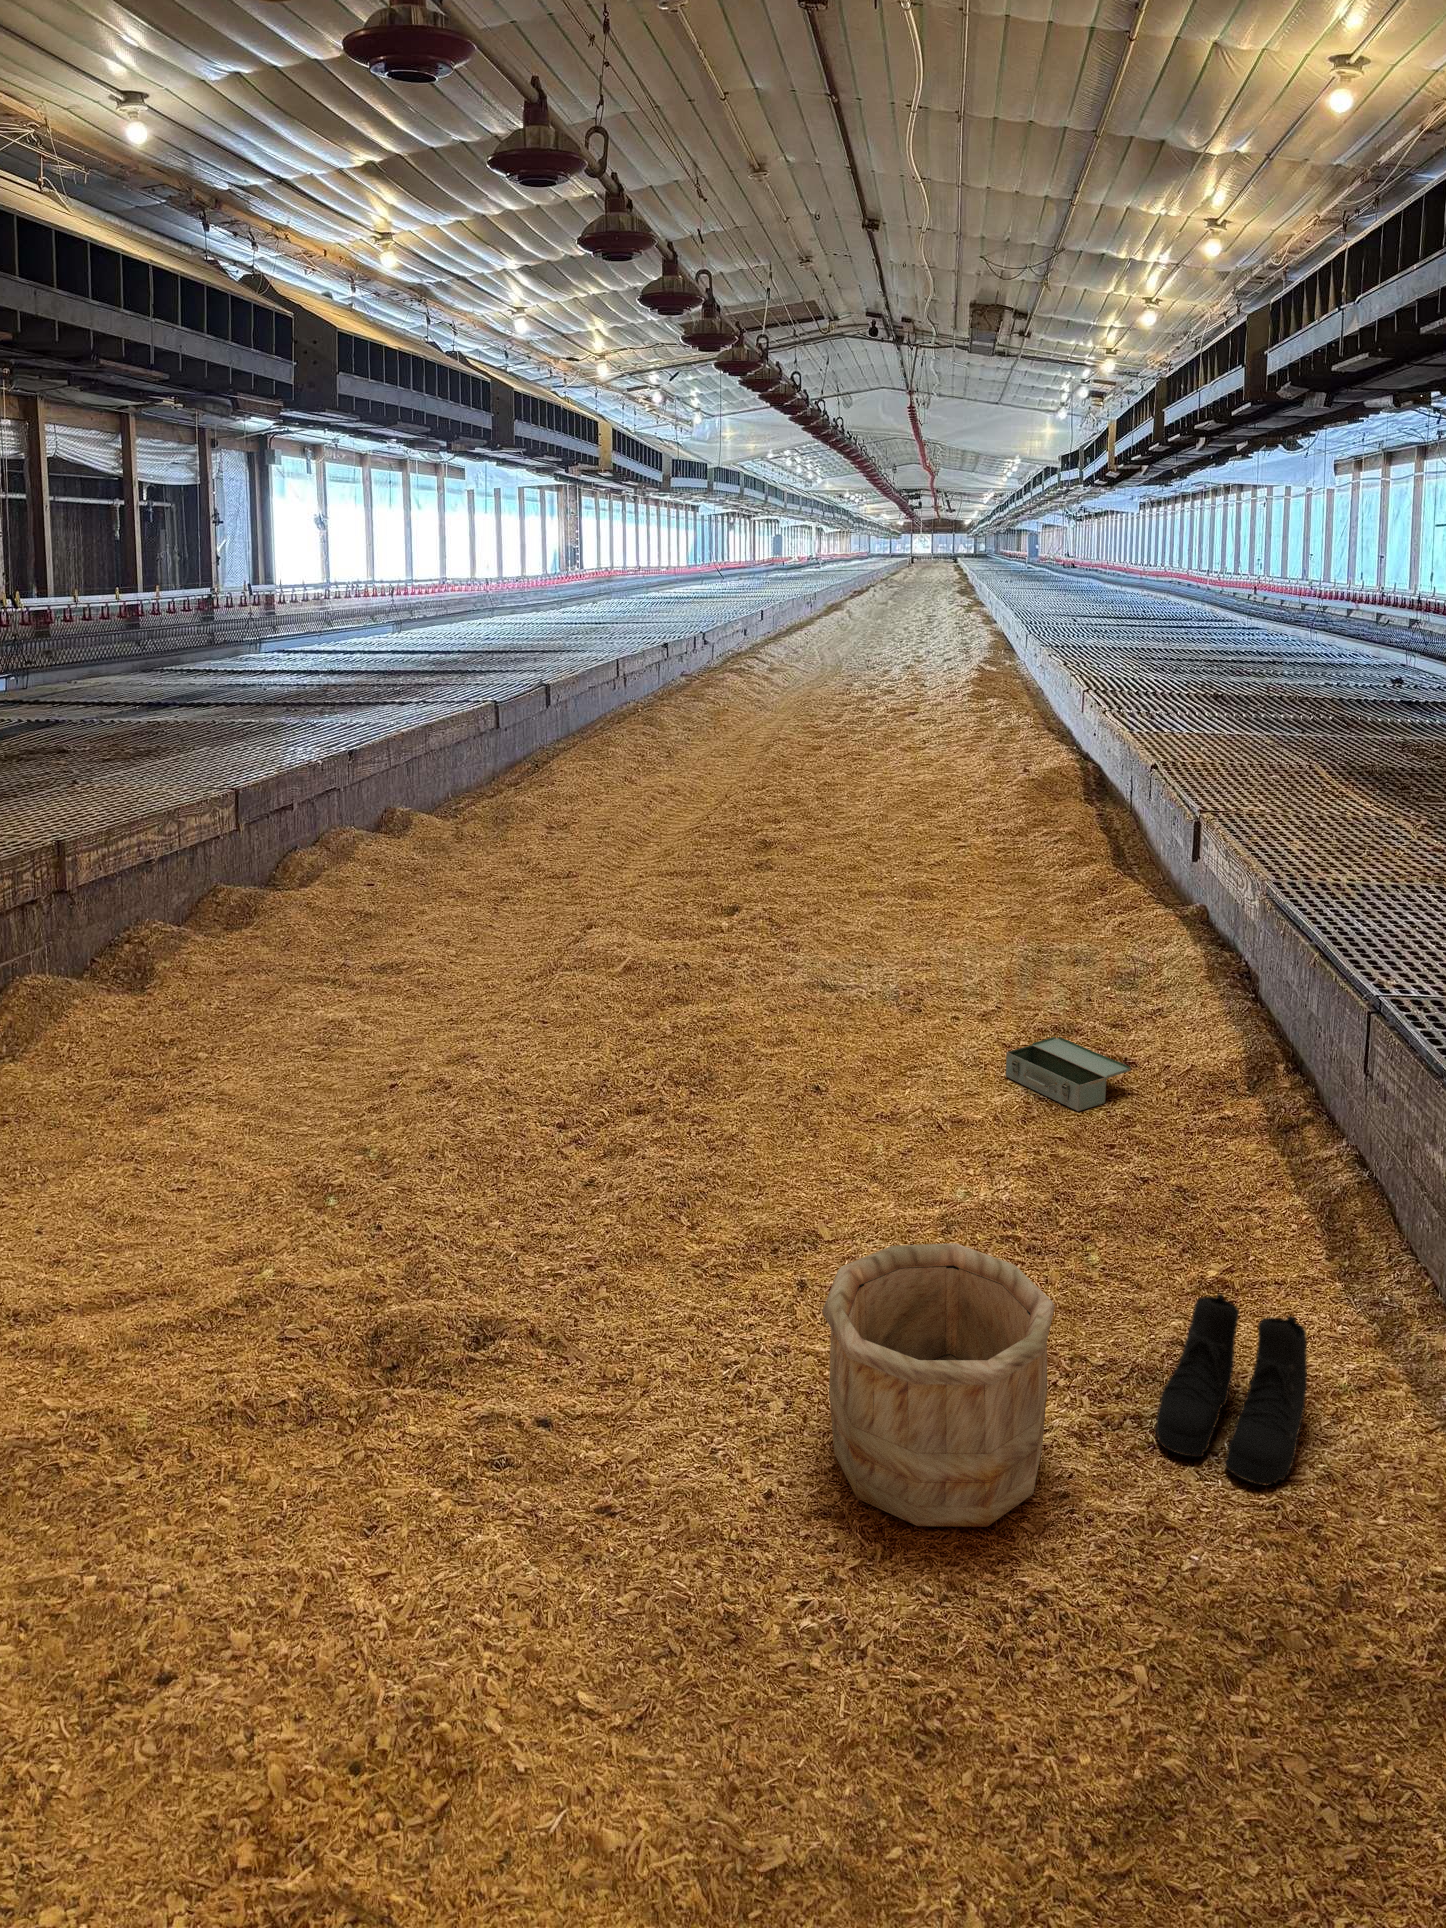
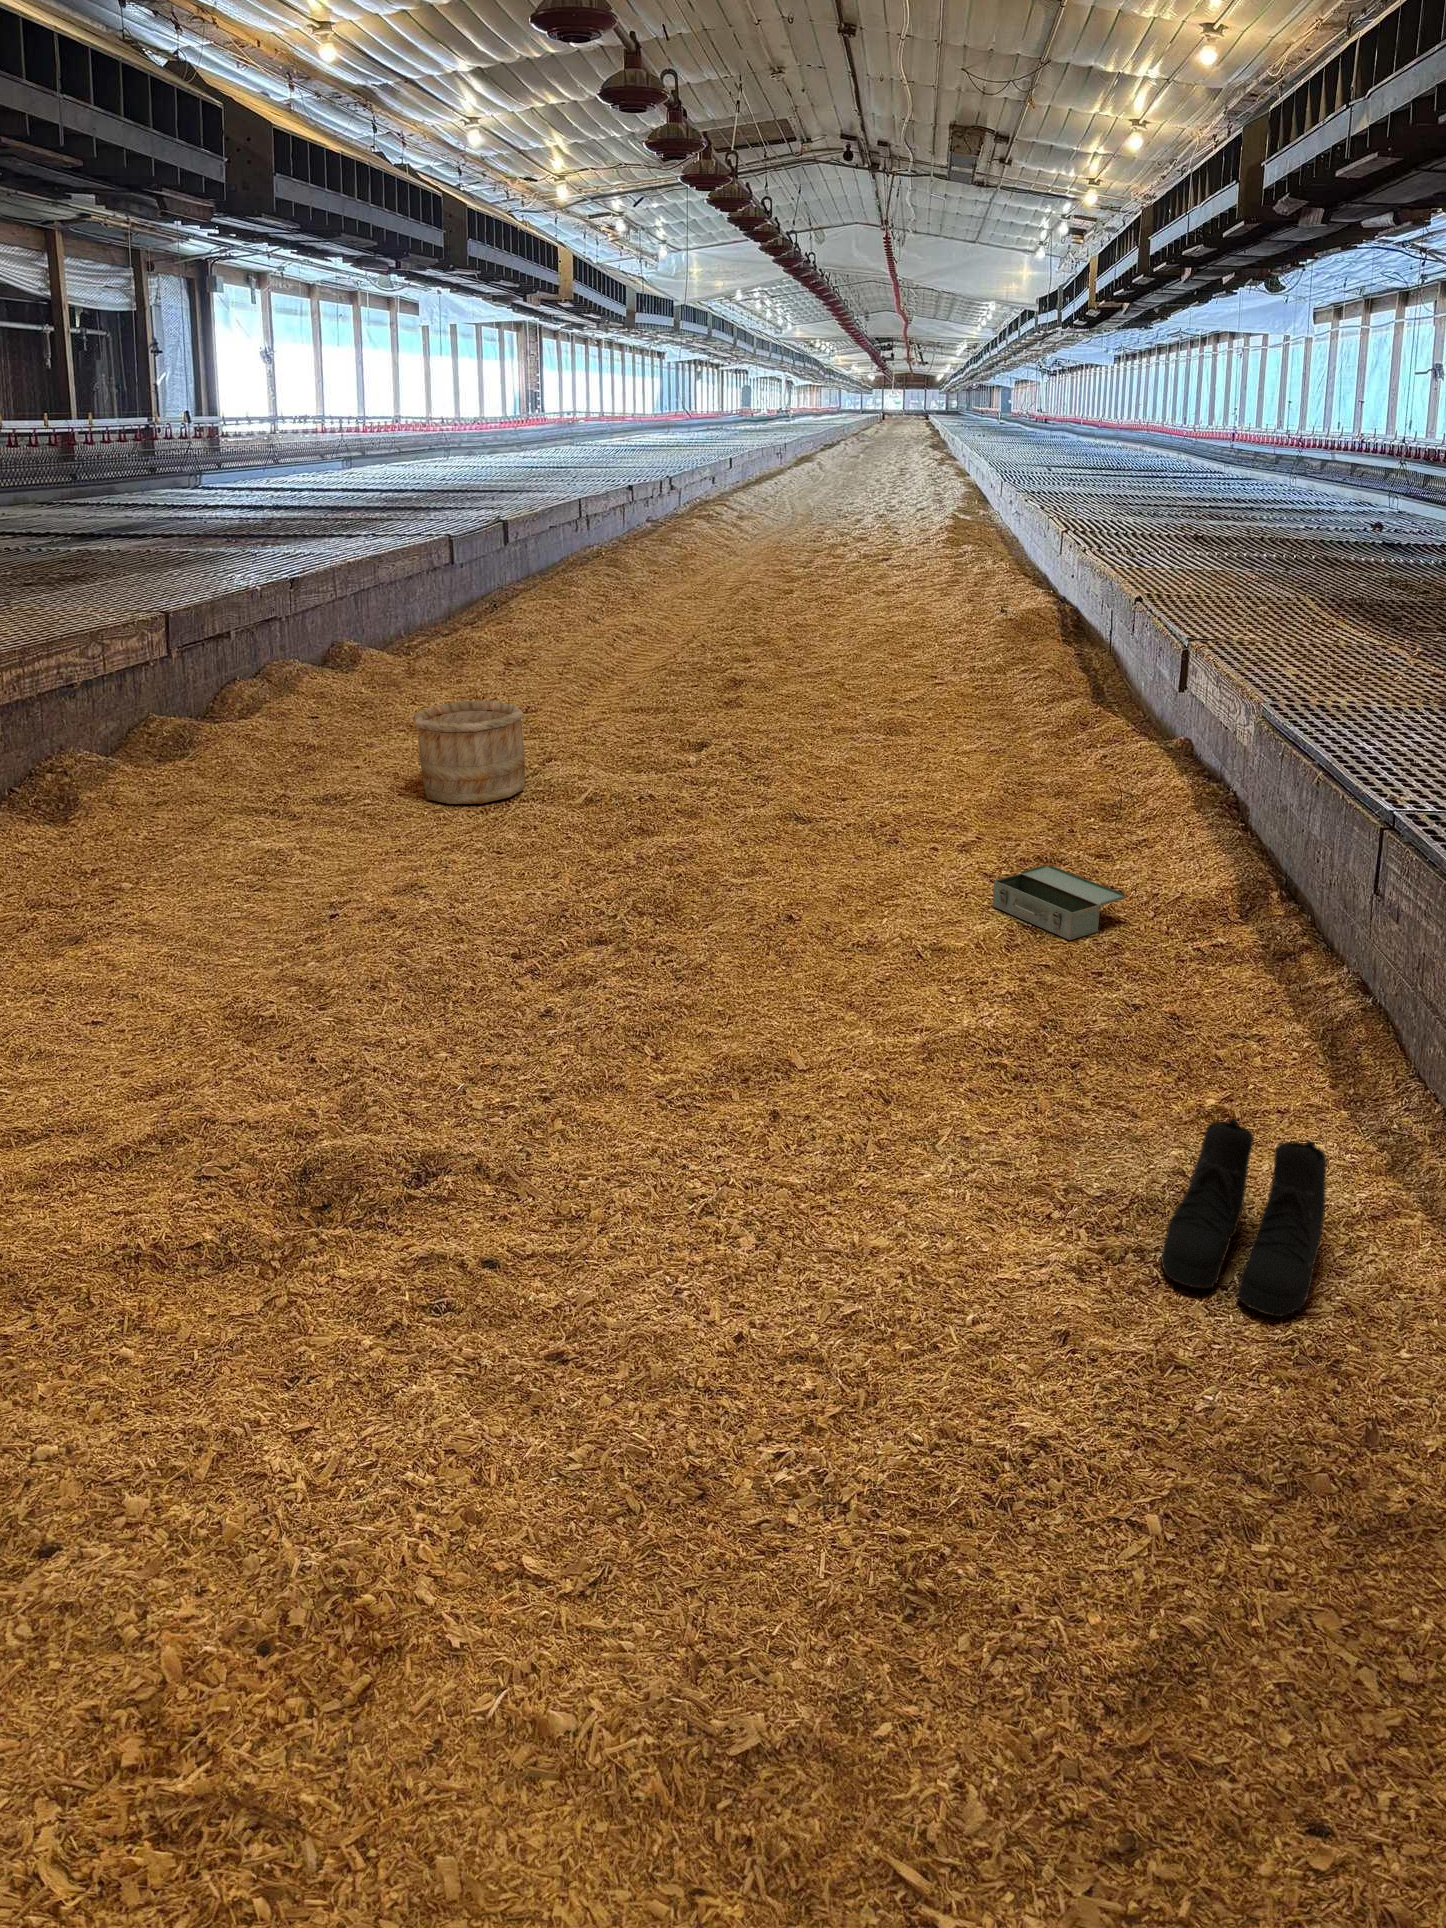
wooden bucket: present [822,1243,1055,1527] -> present [413,701,525,804]

